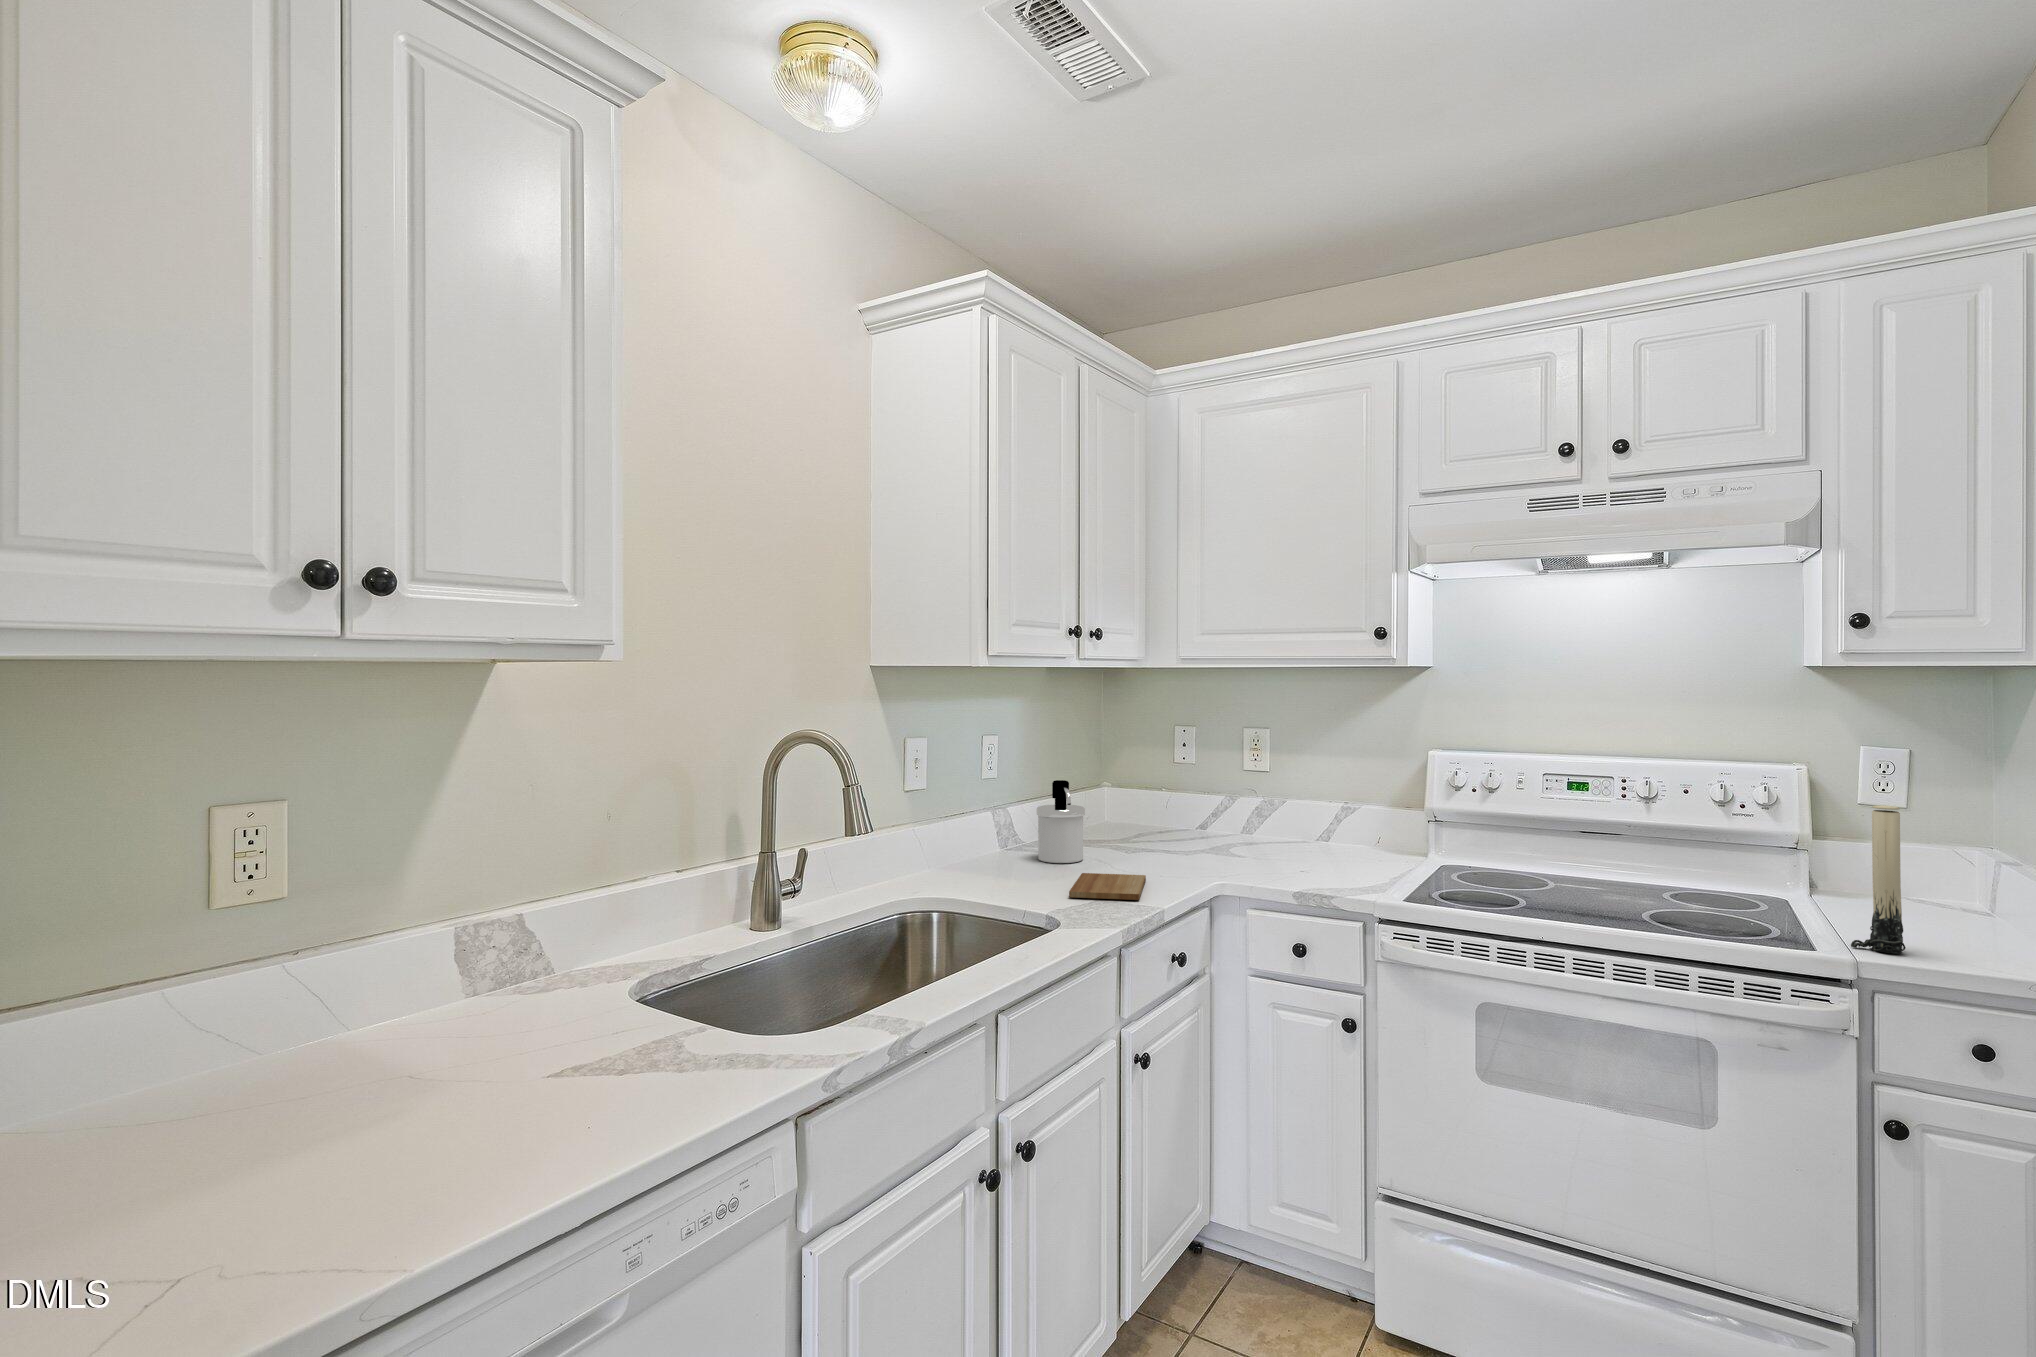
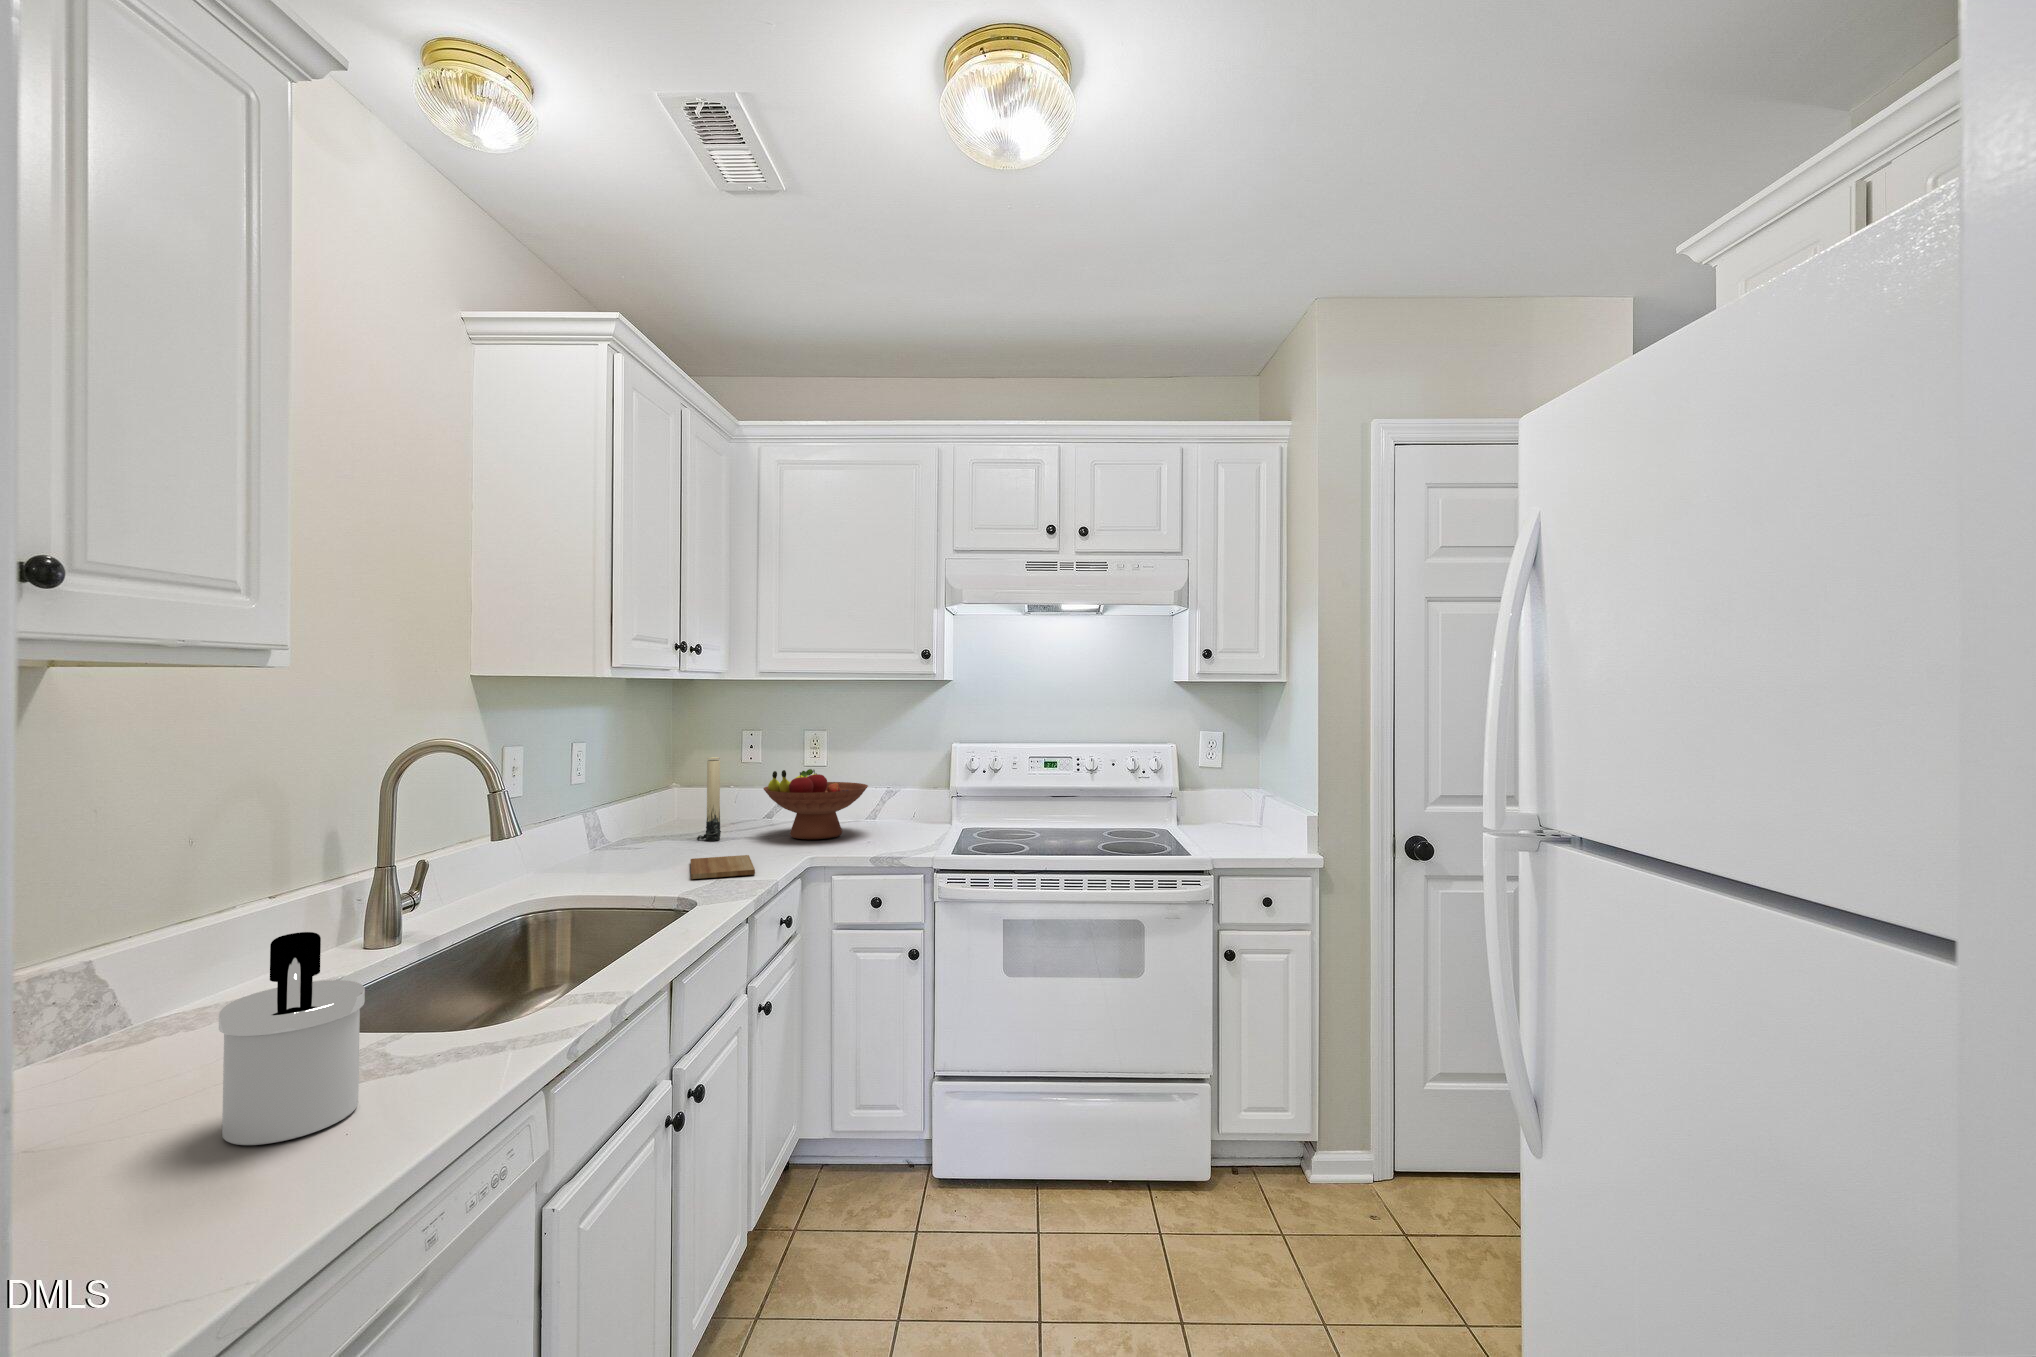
fruit bowl: none [1177,776,1306,863] -> present [763,769,868,839]
soap dispenser: present [1037,780,1085,863] -> present [219,932,365,1145]
candle: present [1851,805,1906,953] -> present [697,757,721,841]

